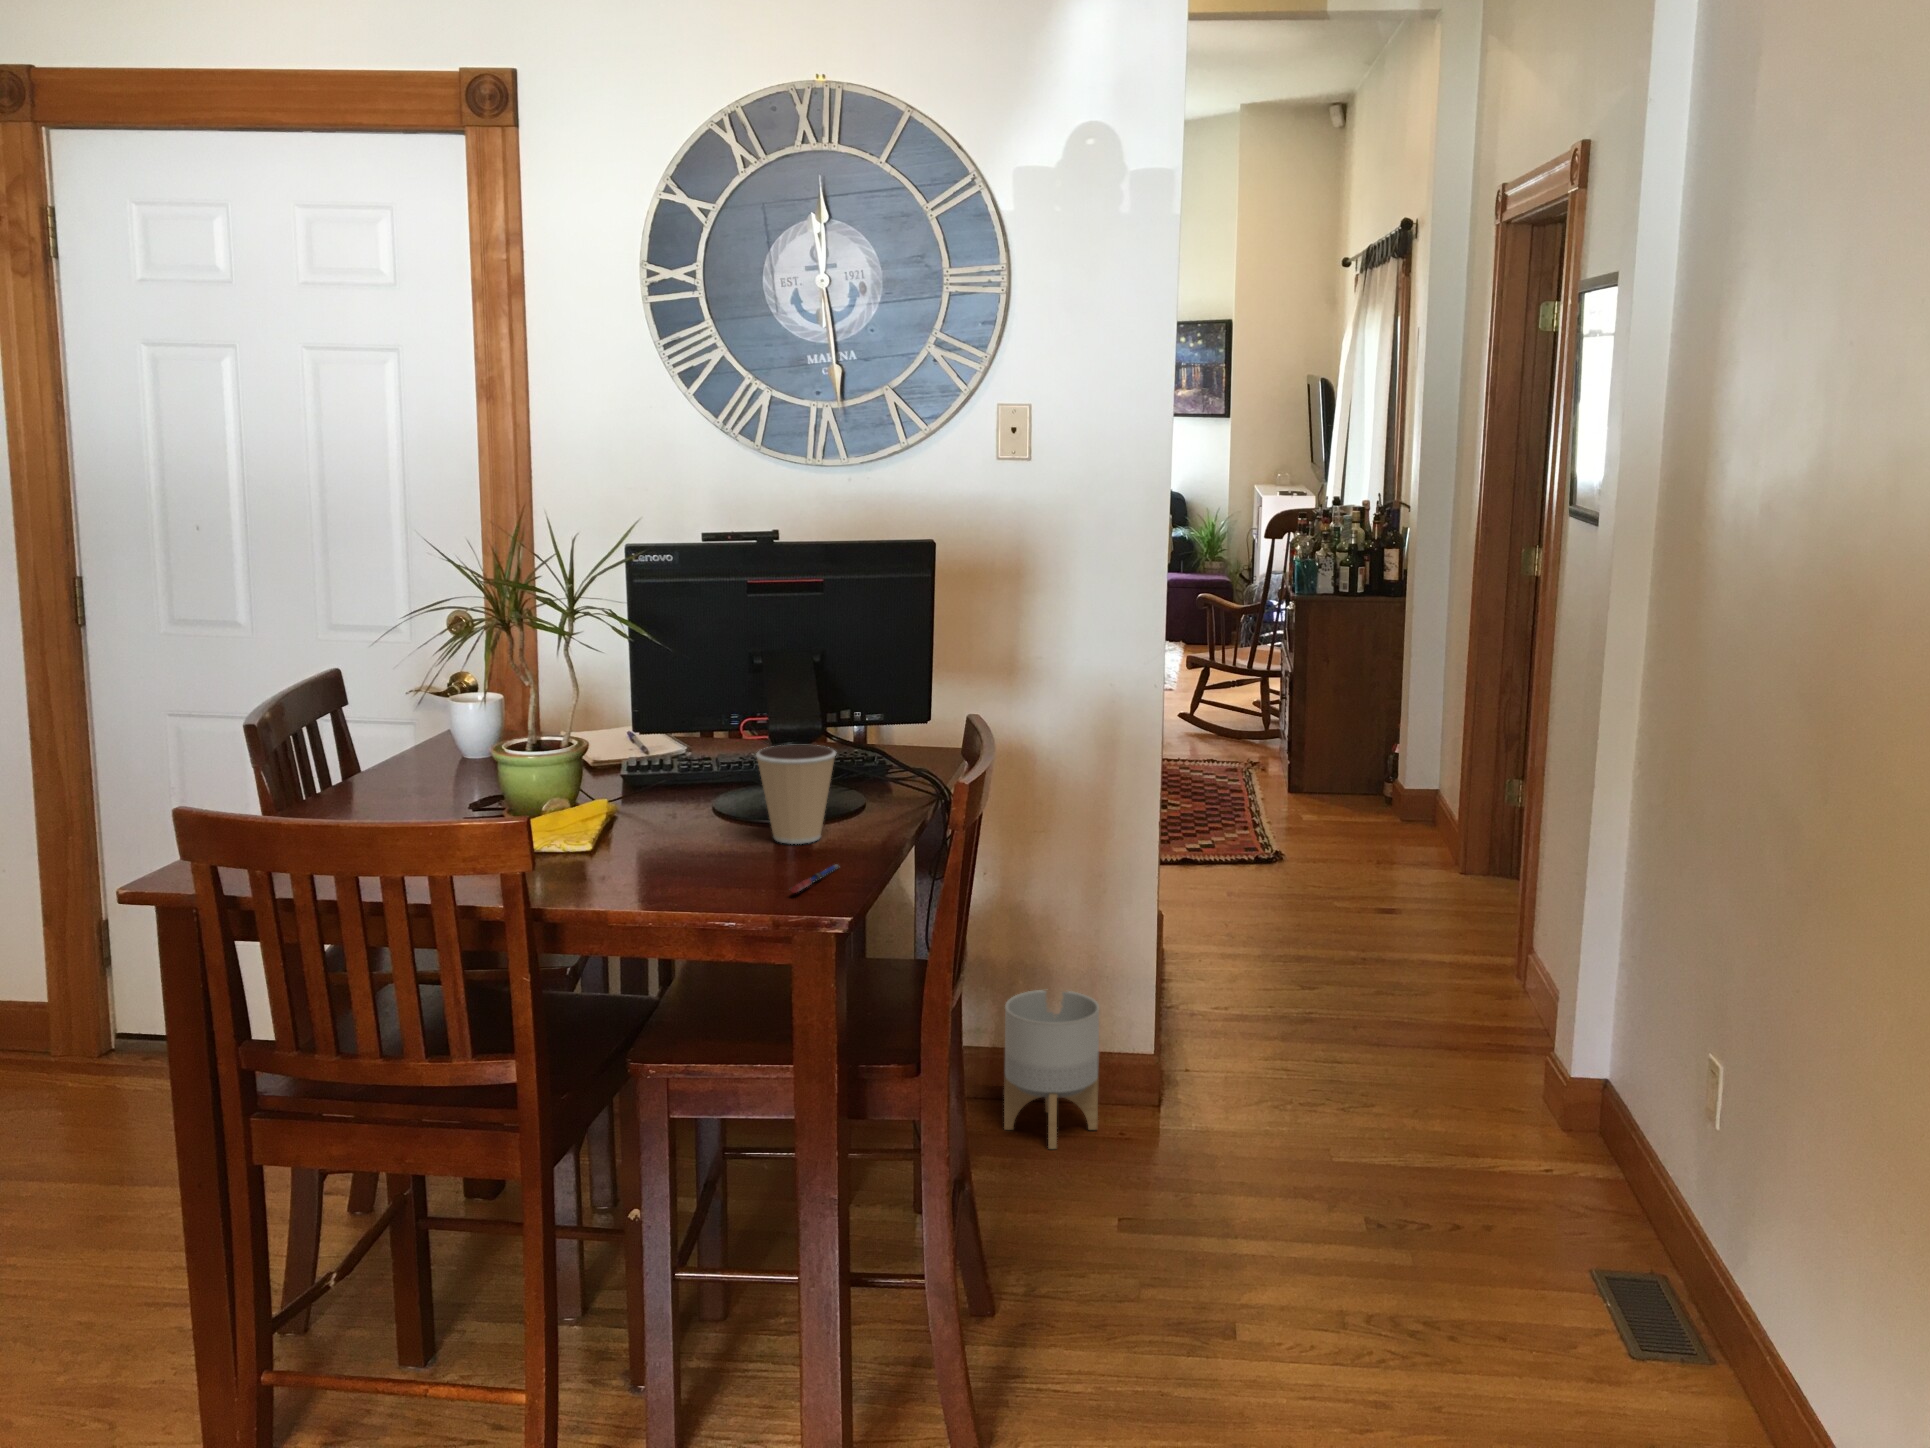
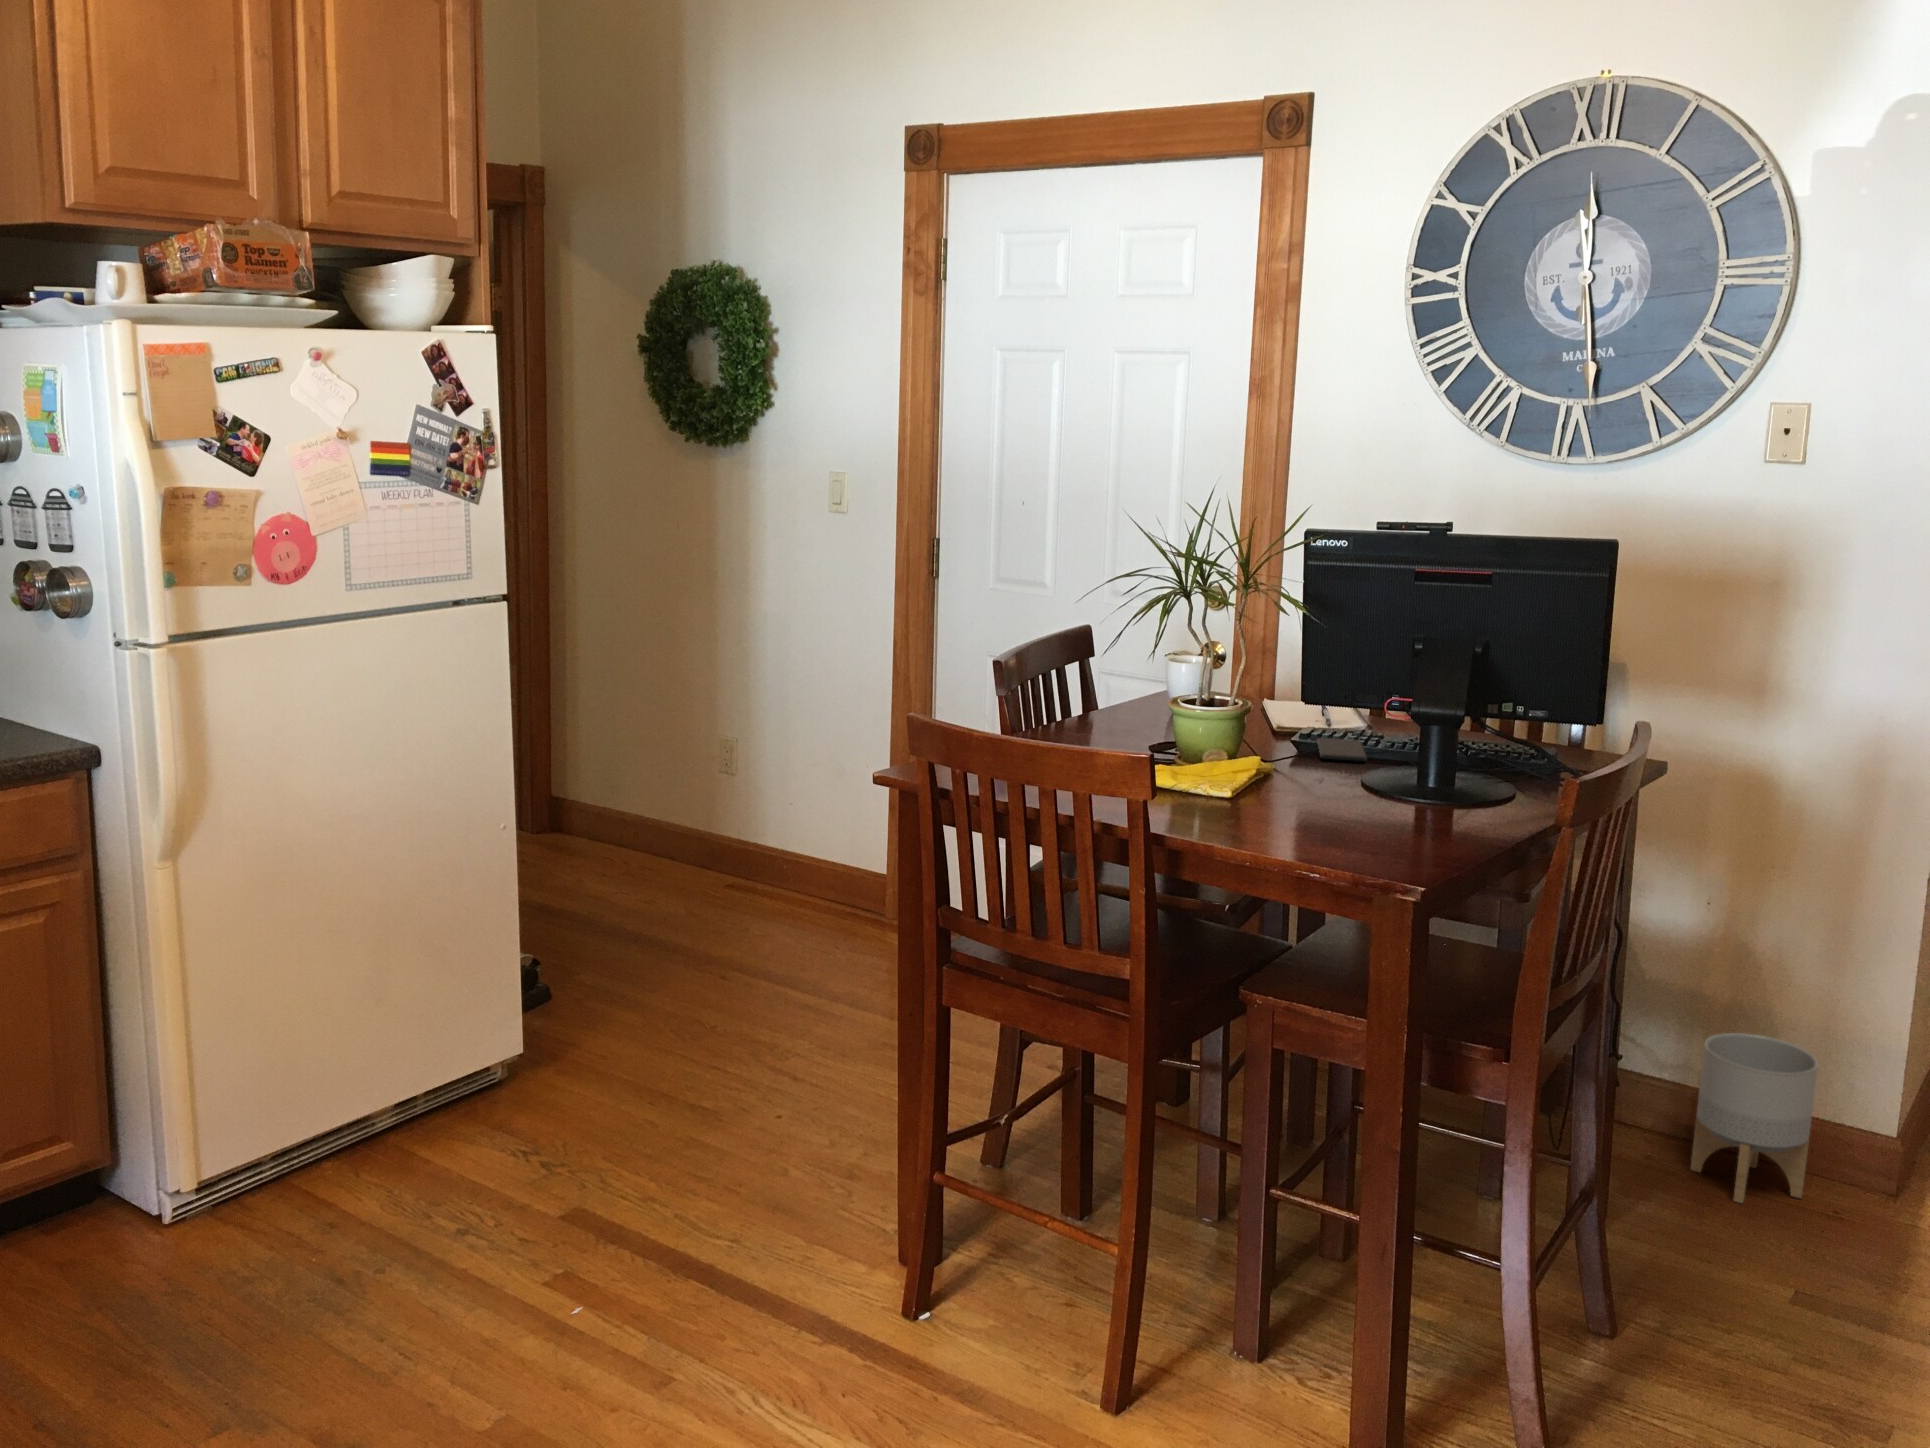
coffee cup: present [756,745,836,844] -> none [1390,729,1469,822]
smartphone: none [637,766,702,791] -> present [1317,738,1366,761]
pen: present [791,864,838,893] -> none [1379,843,1446,860]

